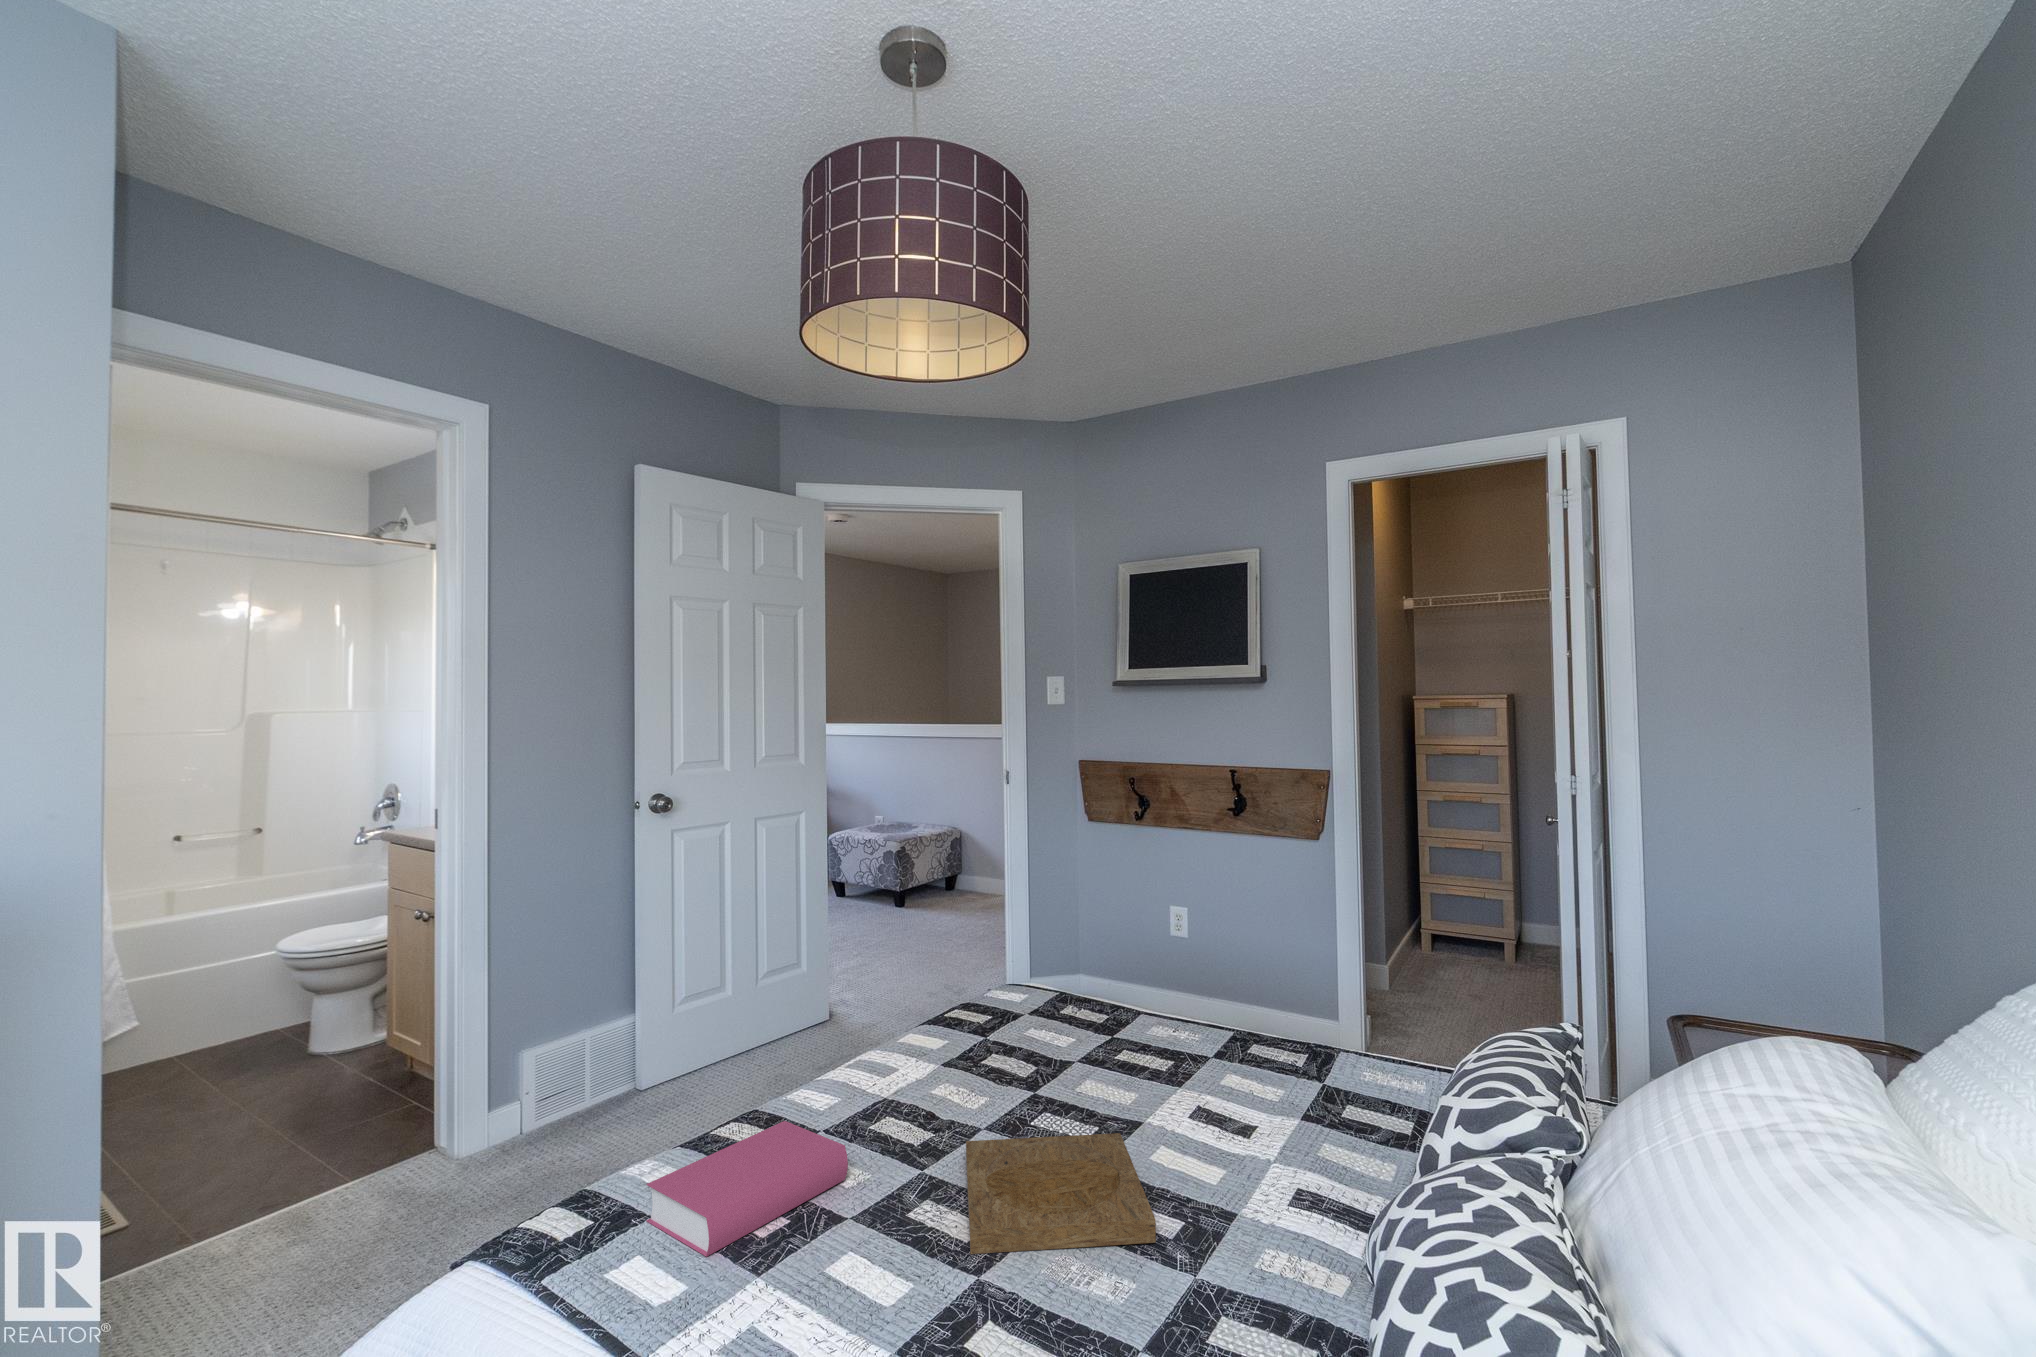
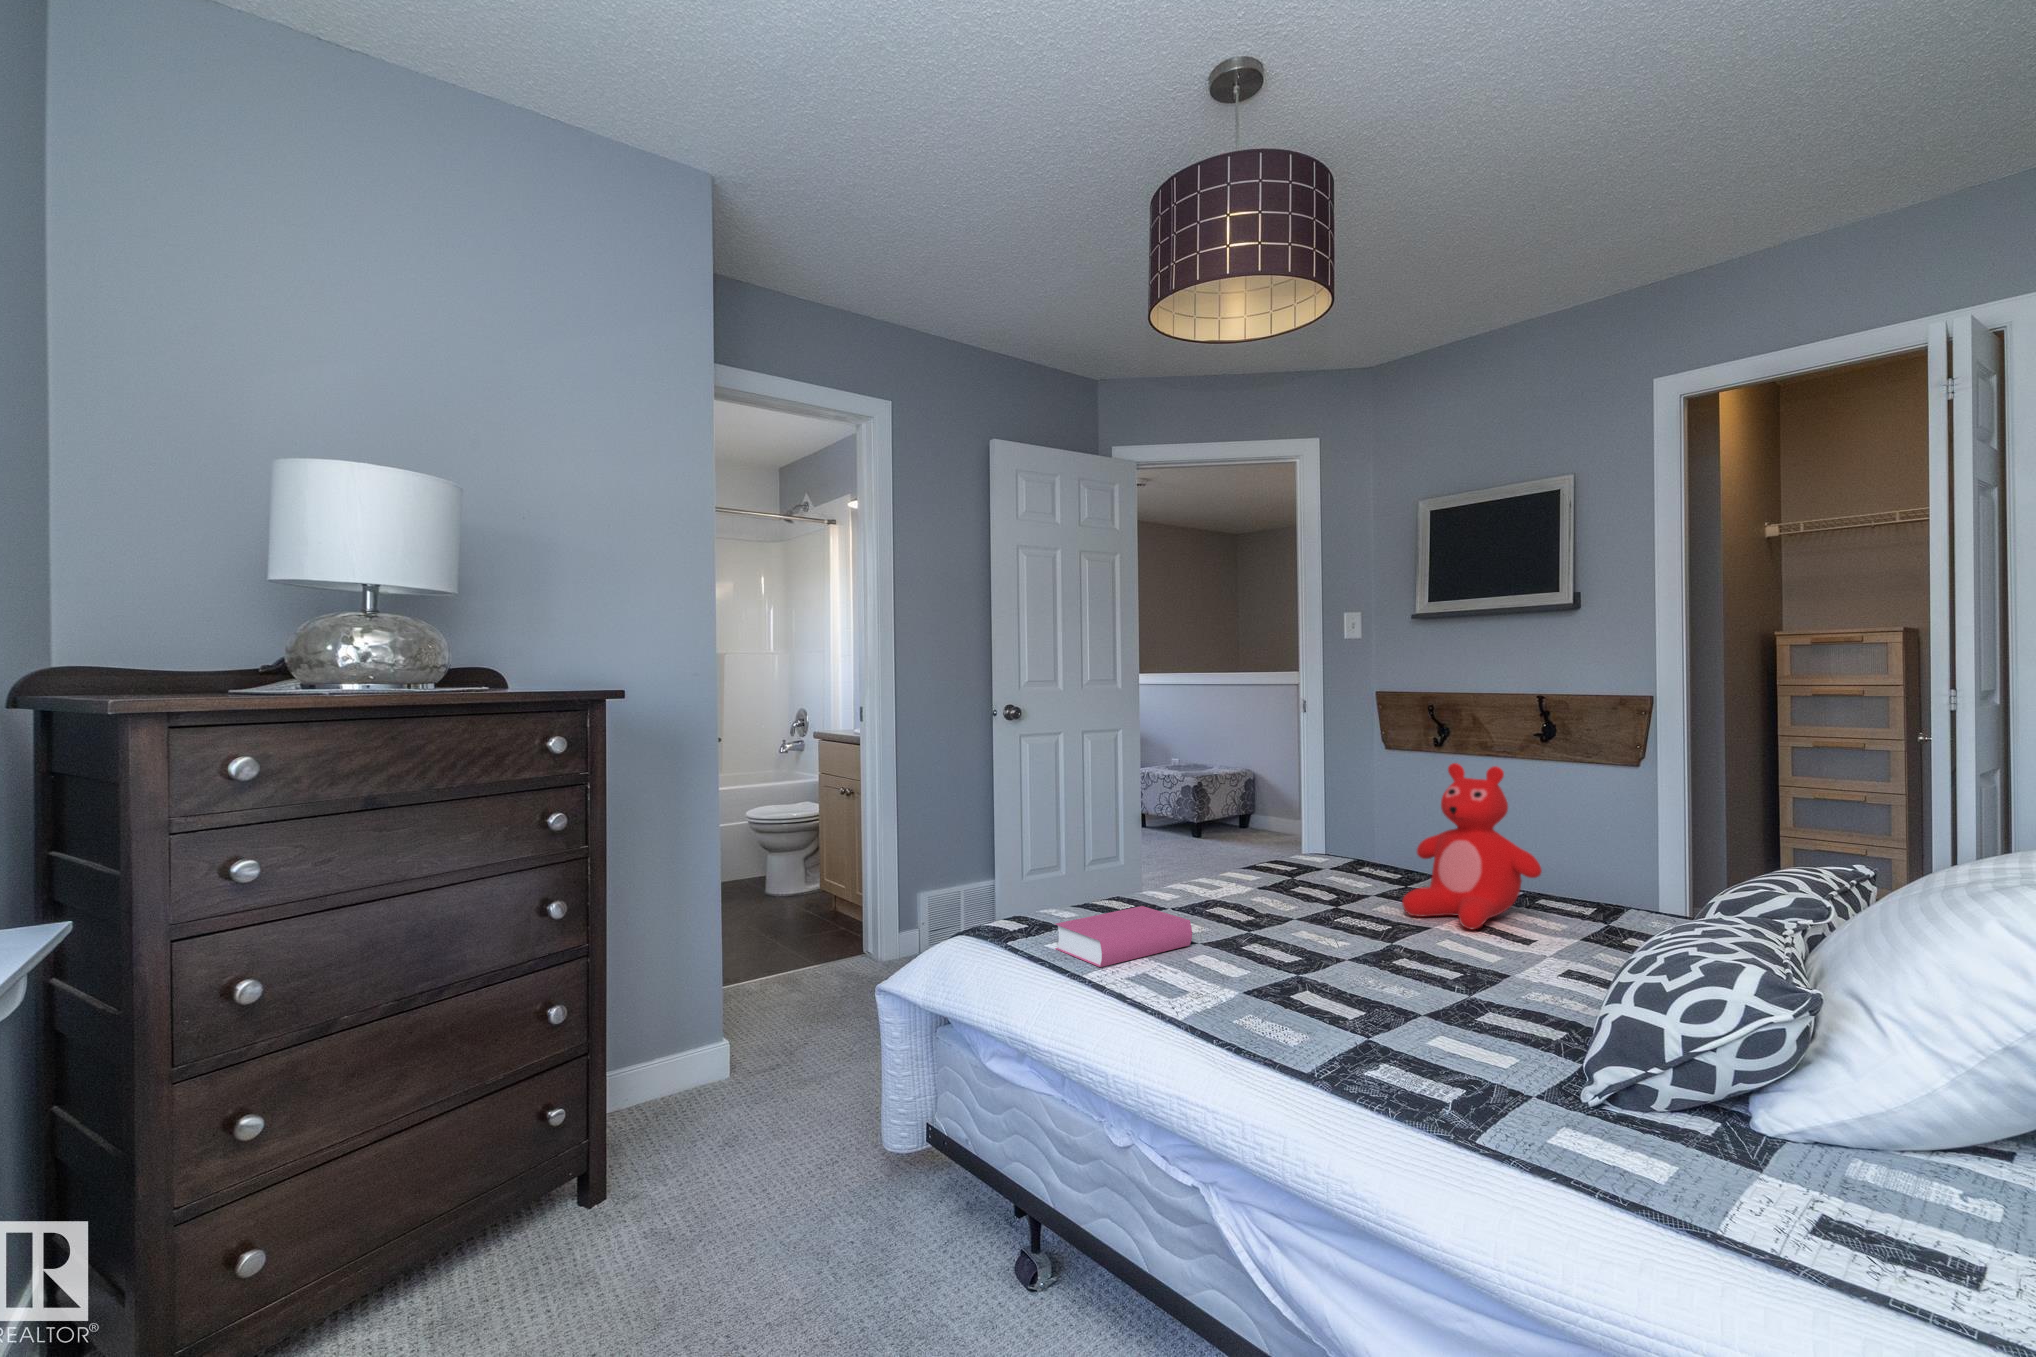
teddy bear: none [1107,884,1253,1091] -> present [1402,763,1542,929]
tray: present [966,1133,1156,1254] -> none [1282,932,1440,999]

